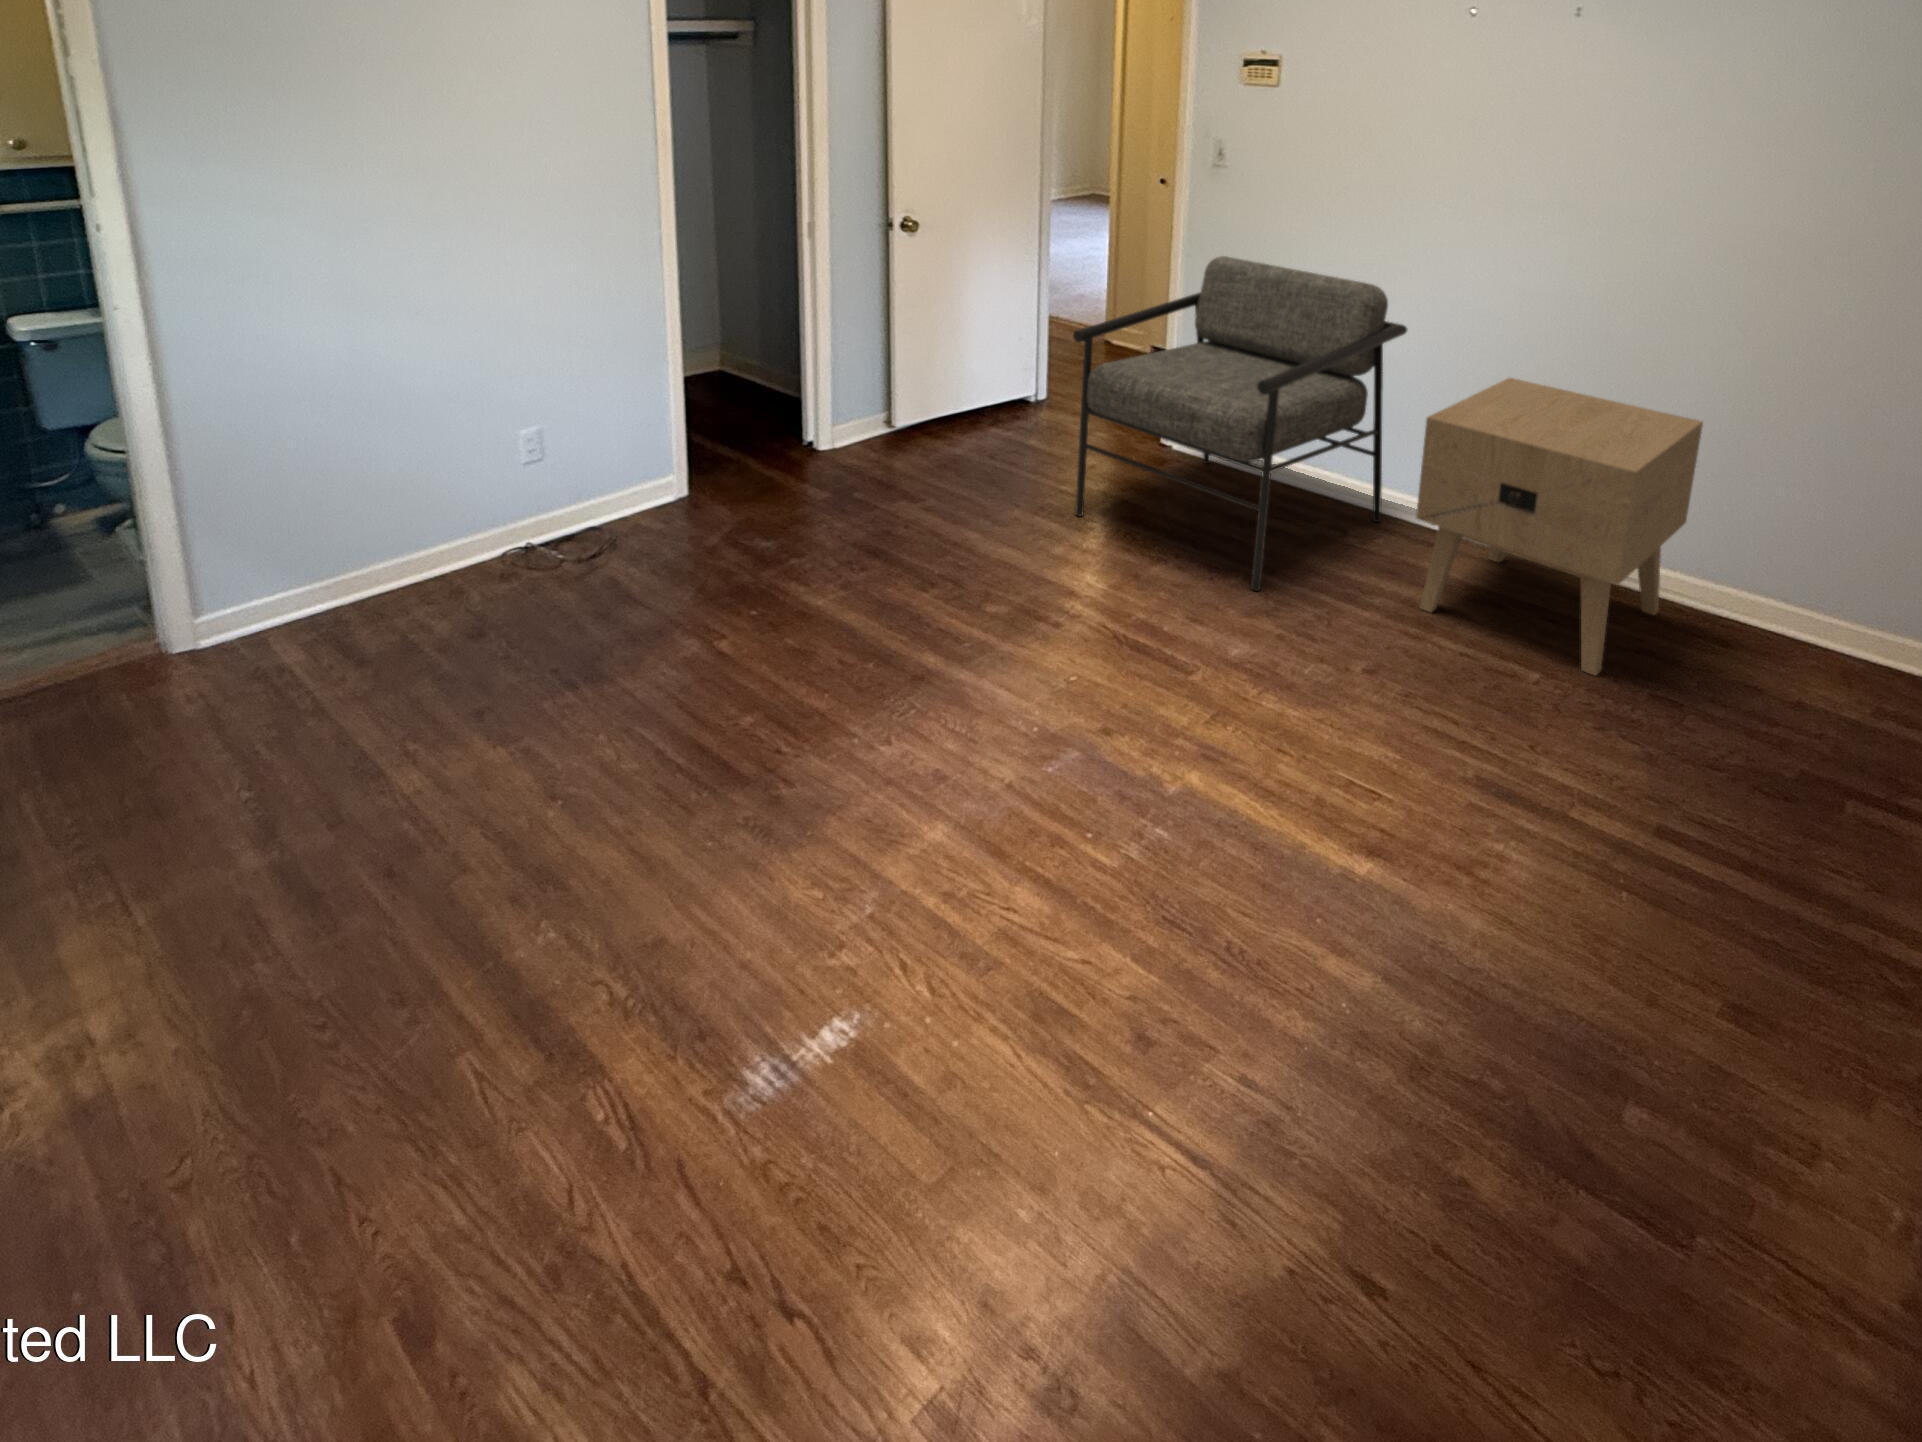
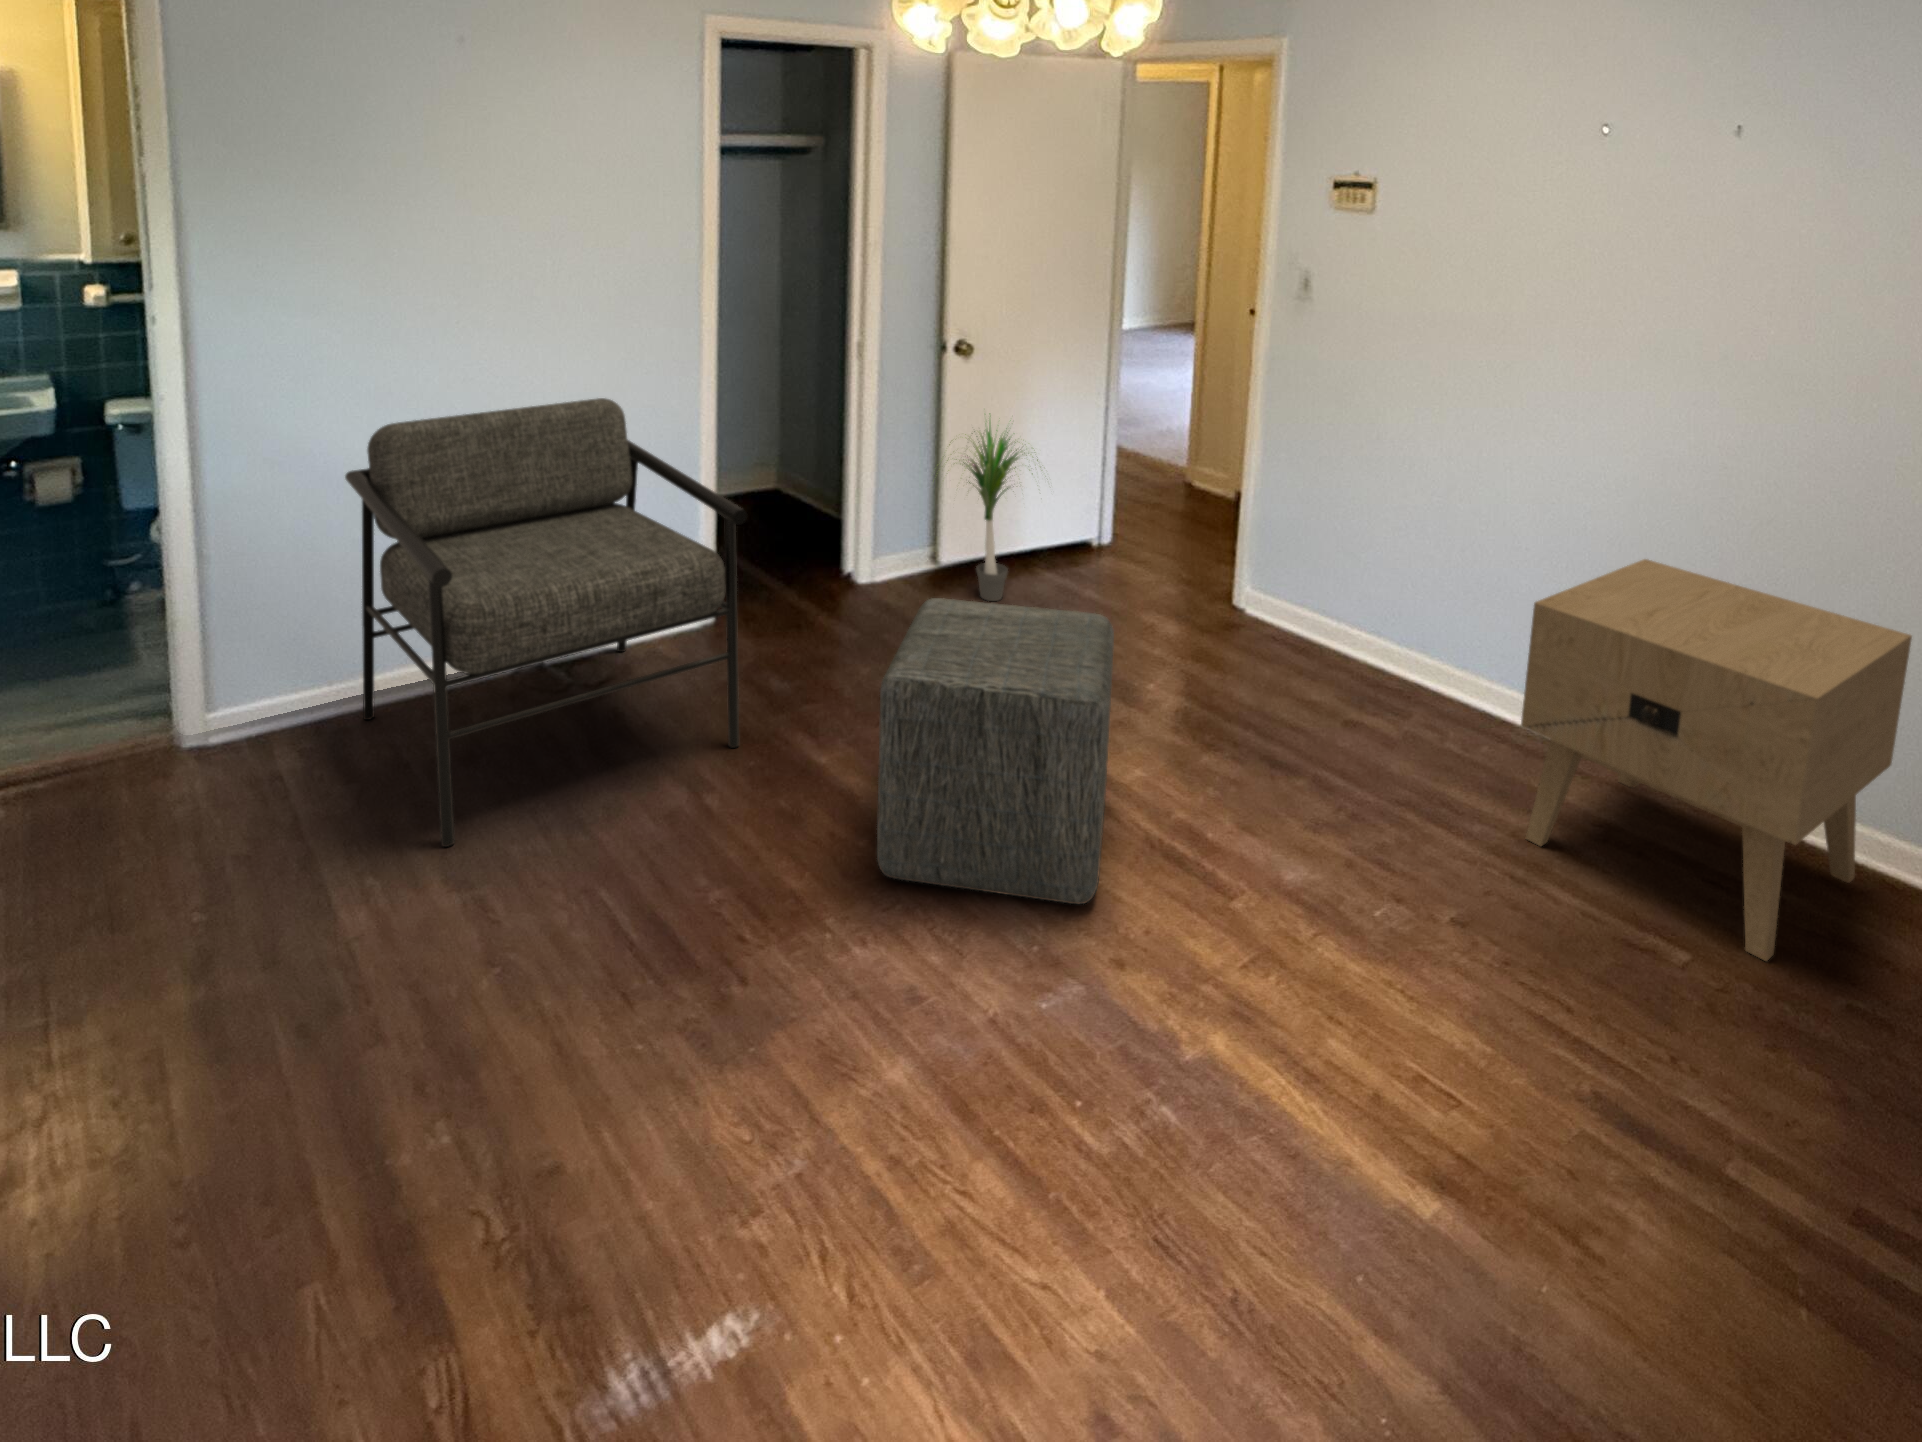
armchair: present [1073,256,1408,591] -> present [345,398,748,847]
potted plant: none [888,277,1008,458] -> present [947,425,1041,601]
ottoman: none [890,452,1089,695] -> present [877,598,1114,904]

